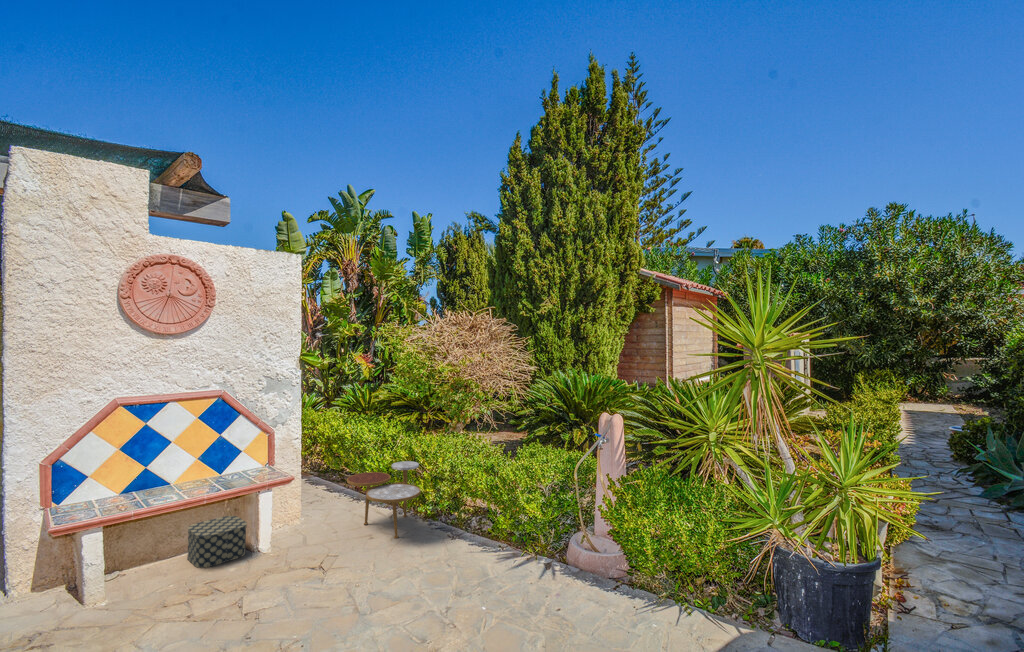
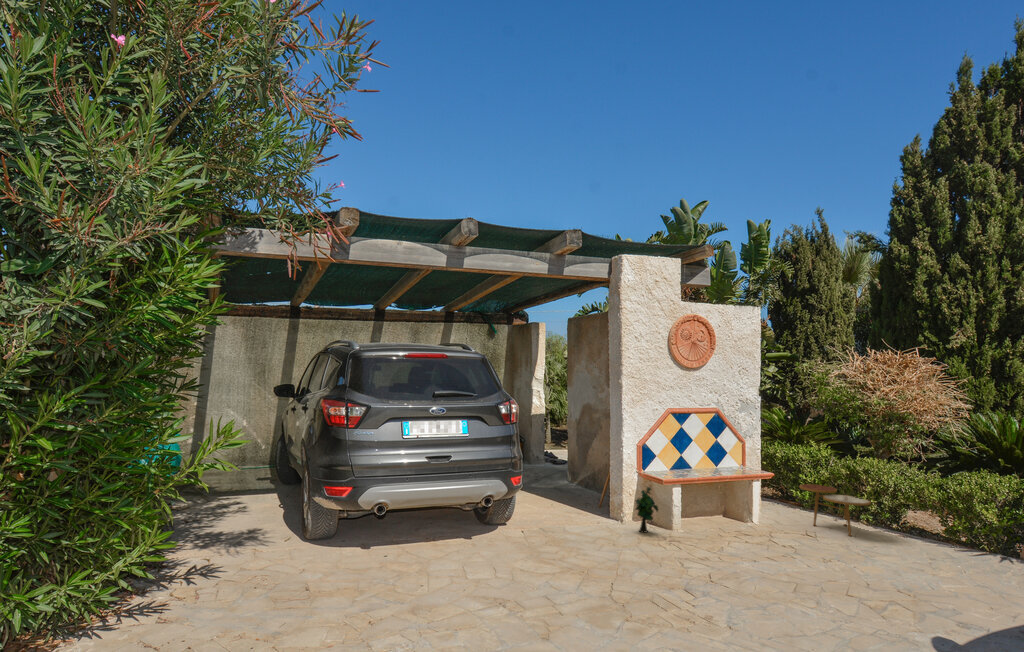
storage box: present [187,516,247,568] -> none [698,500,738,530]
decorative plant: none [20,533,72,611] -> present [636,487,658,532]

